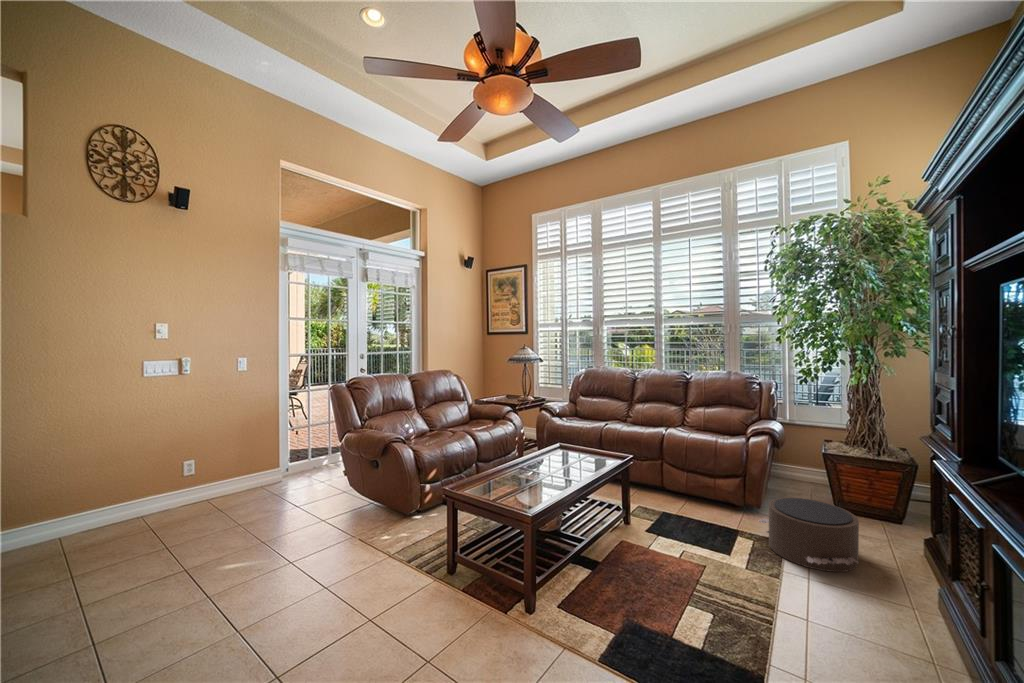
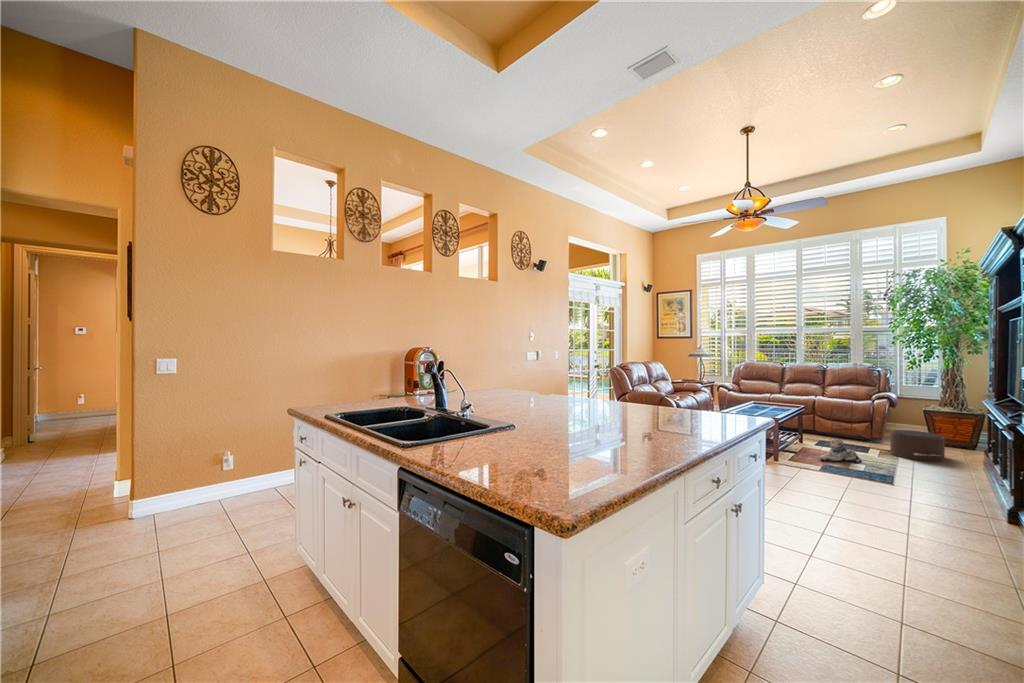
plush toy: none [633,534,712,590] -> present [819,438,861,463]

